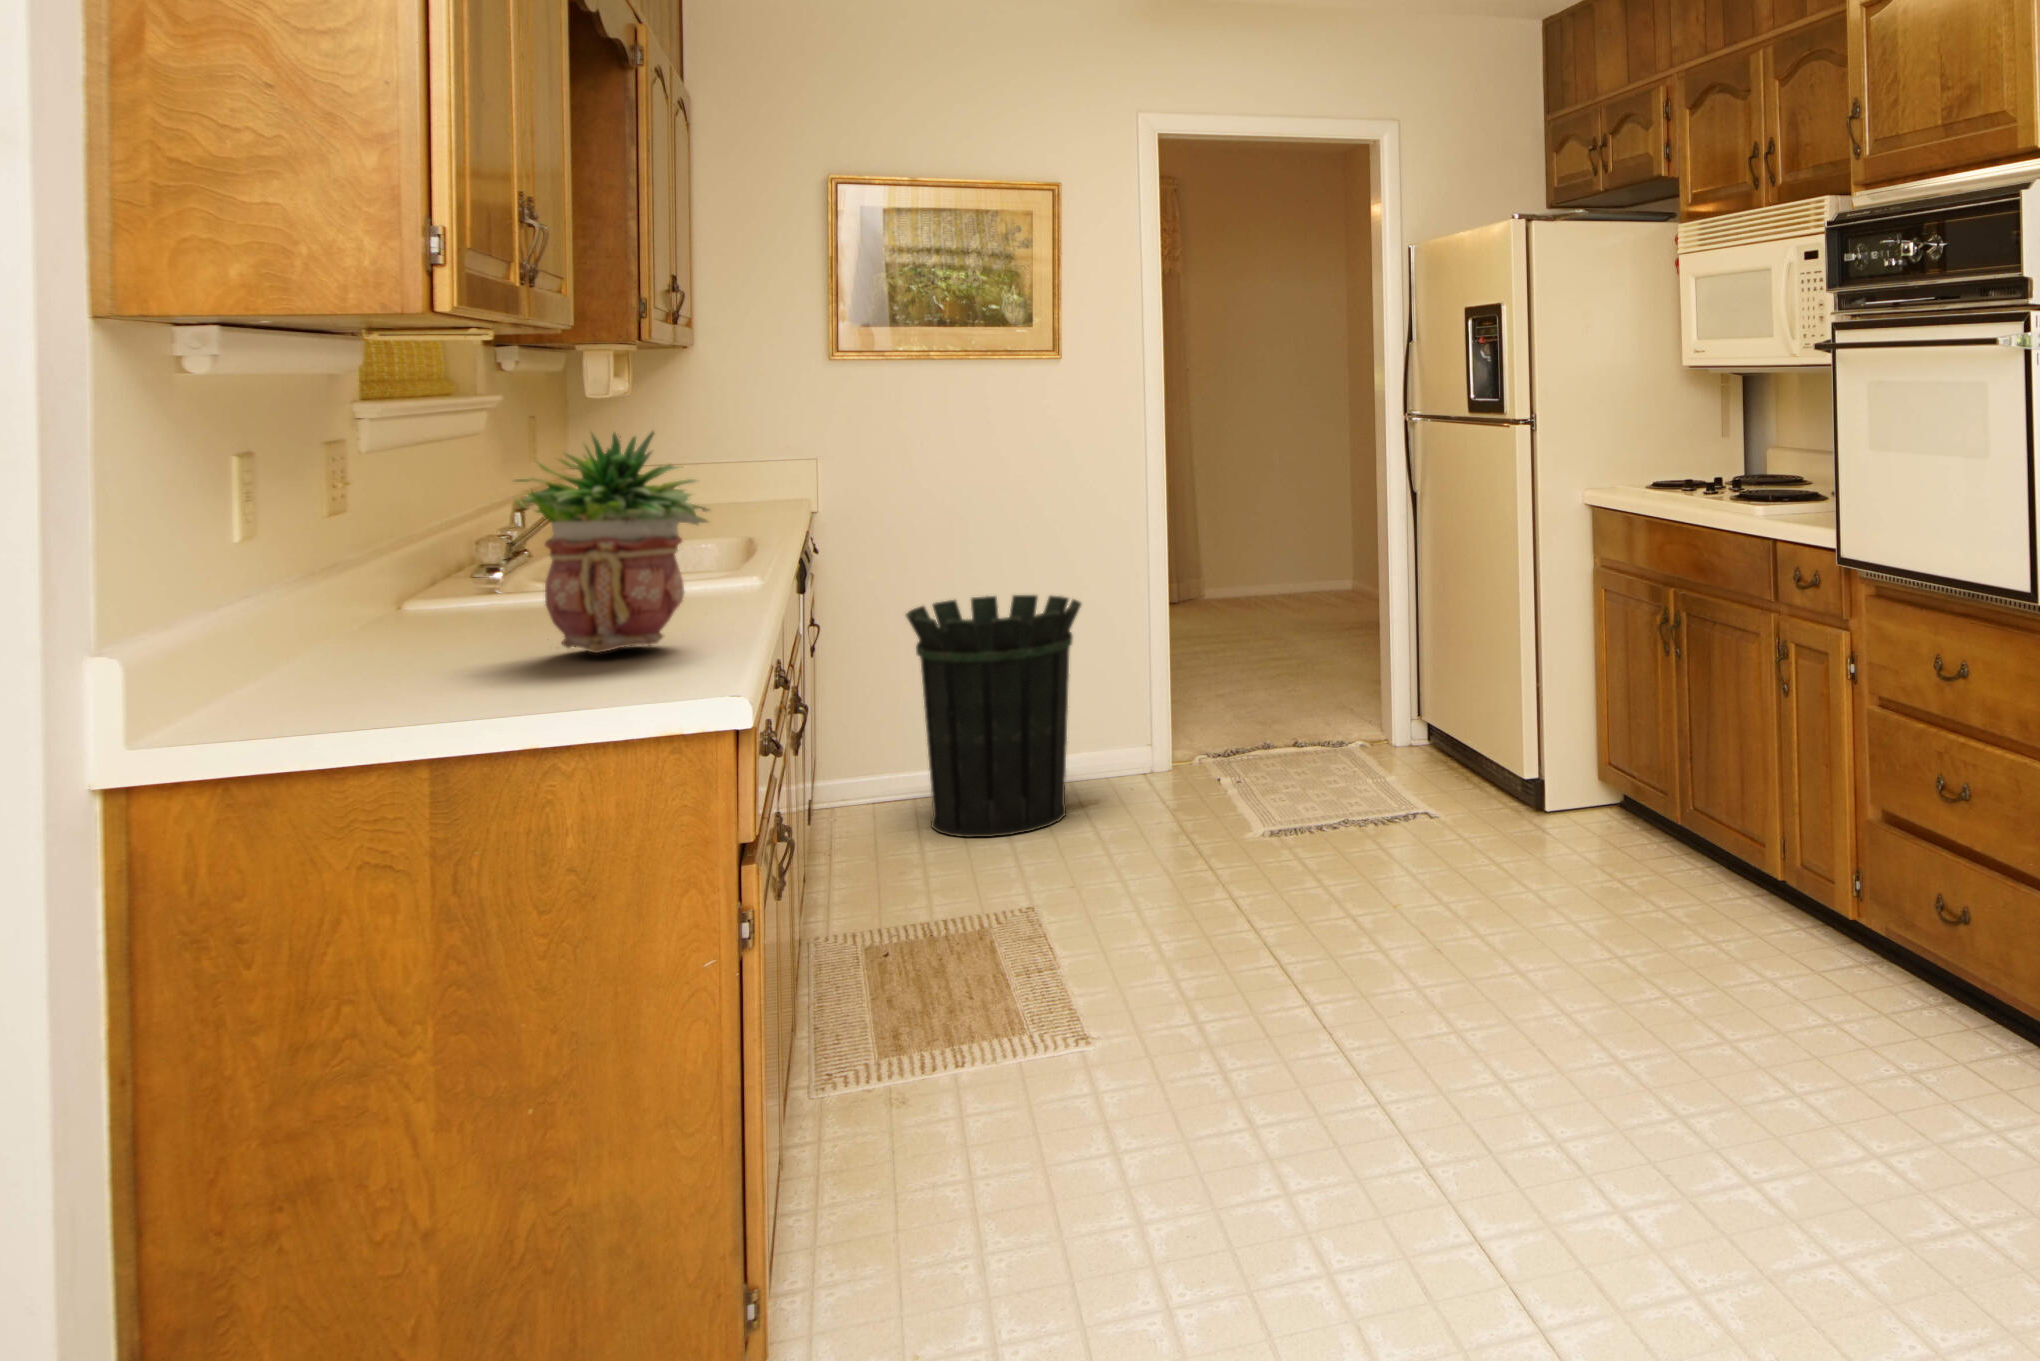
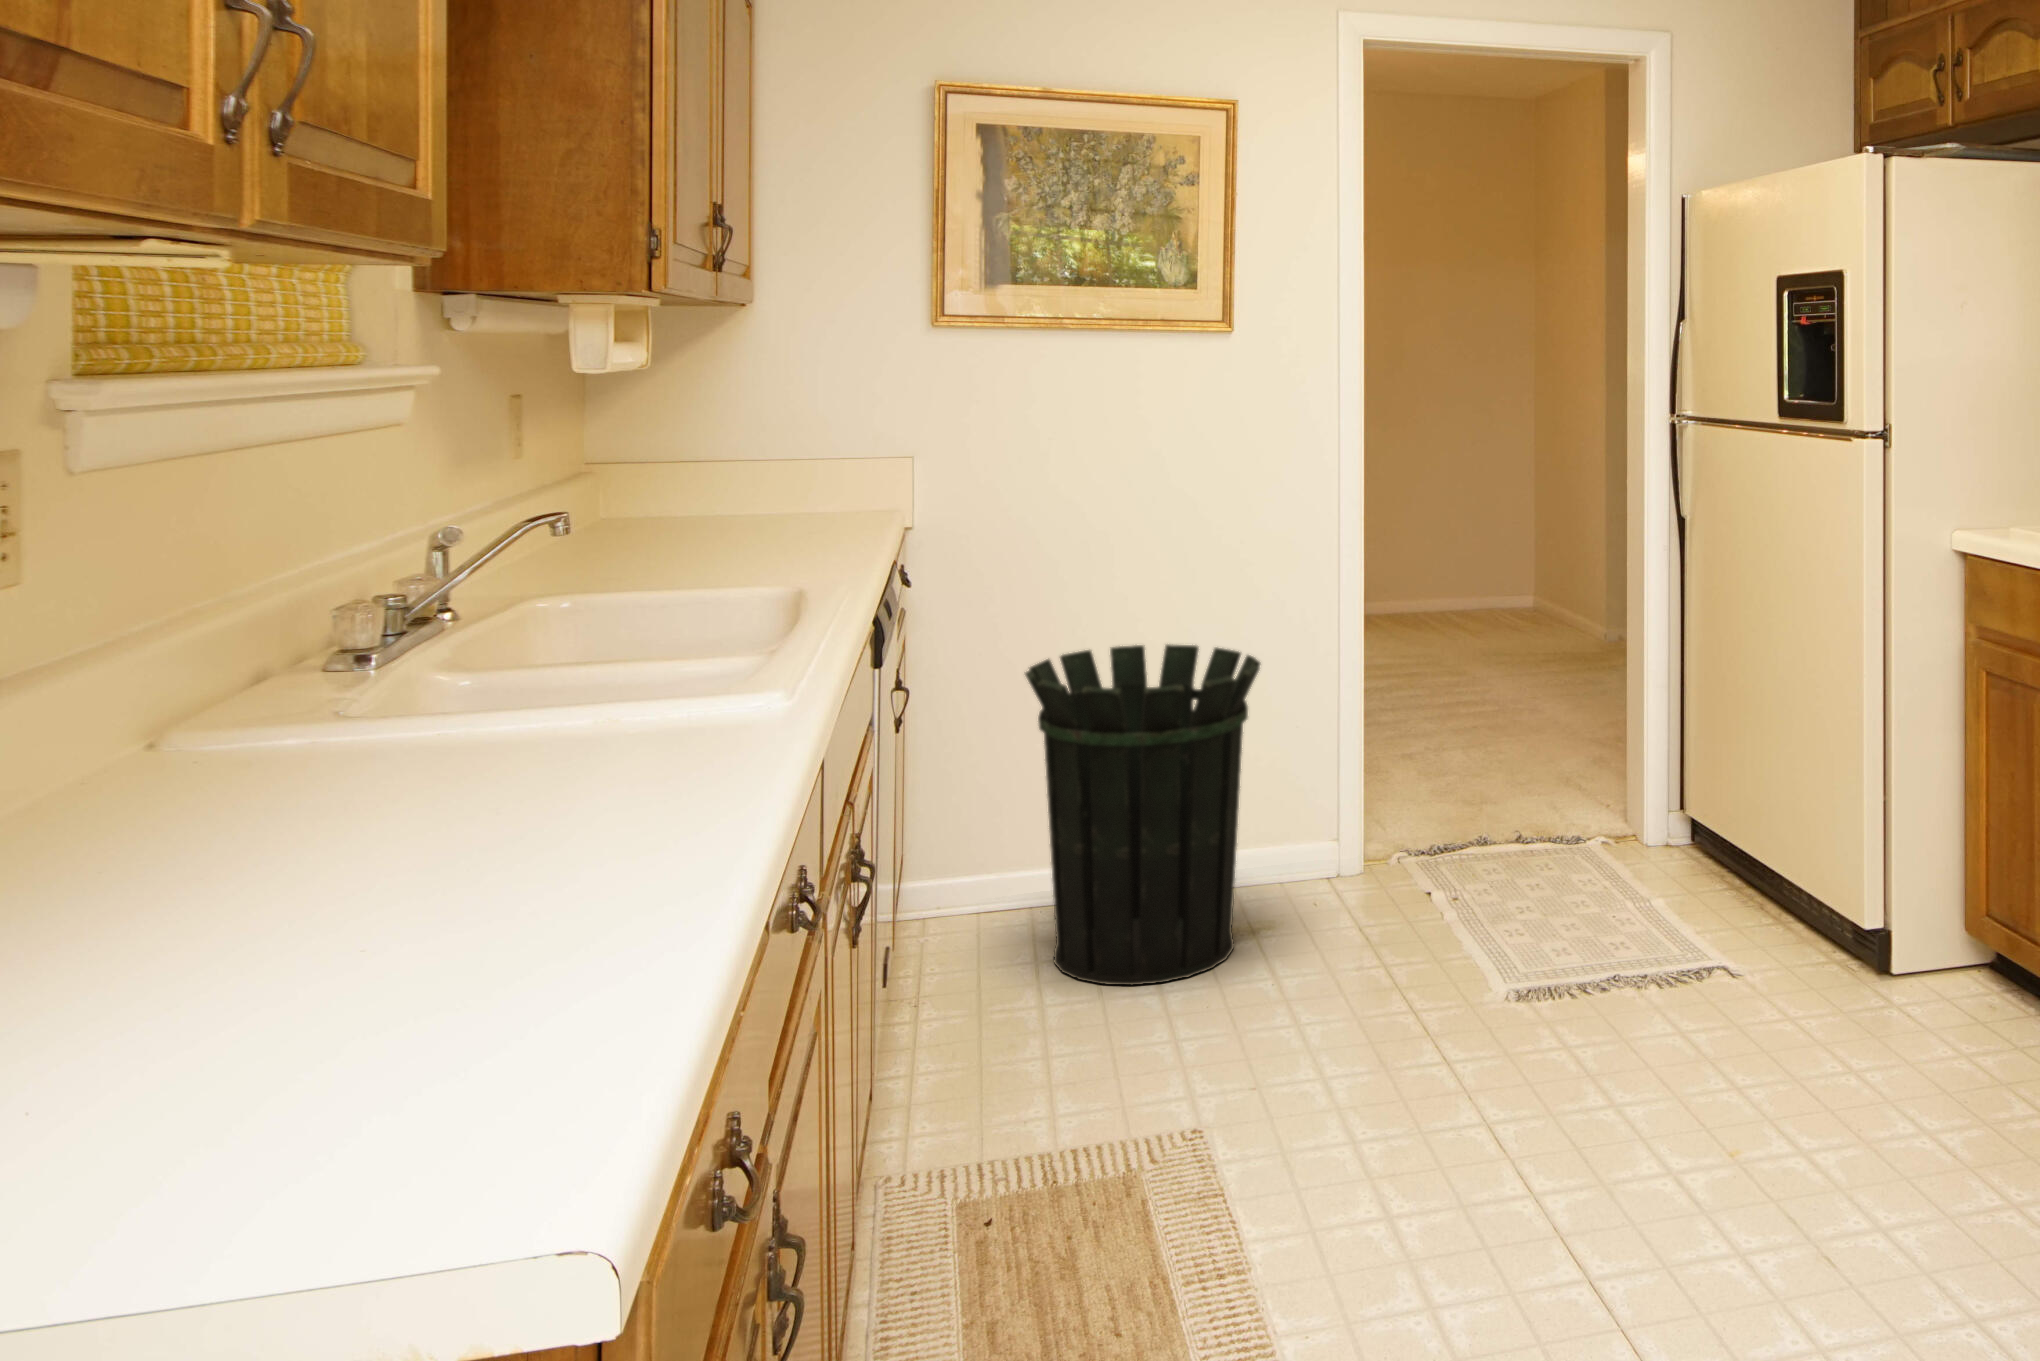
potted plant: present [514,432,709,653] -> none [191,468,672,986]

